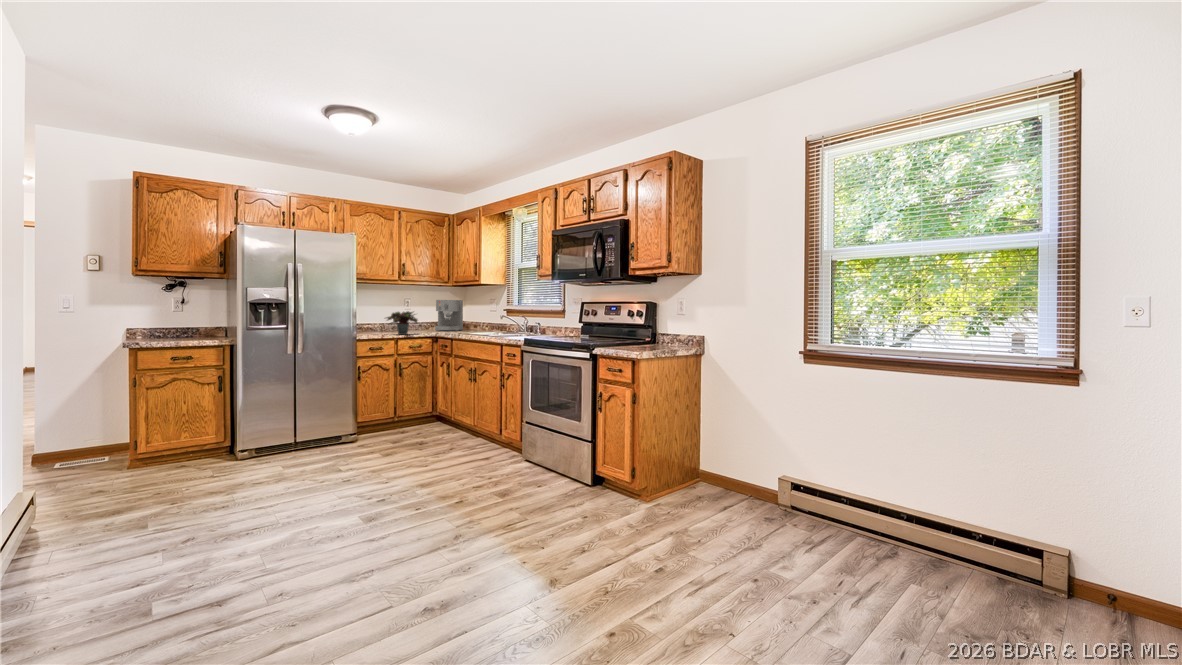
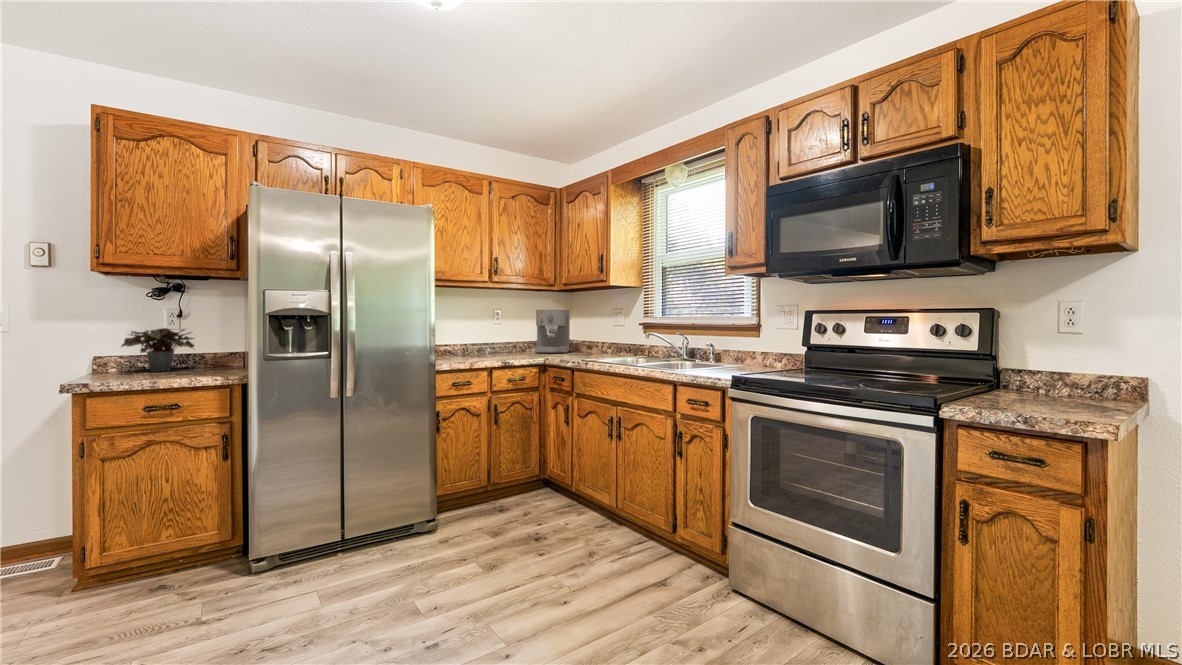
potted plant: present [387,311,418,335] -> present [121,328,194,371]

